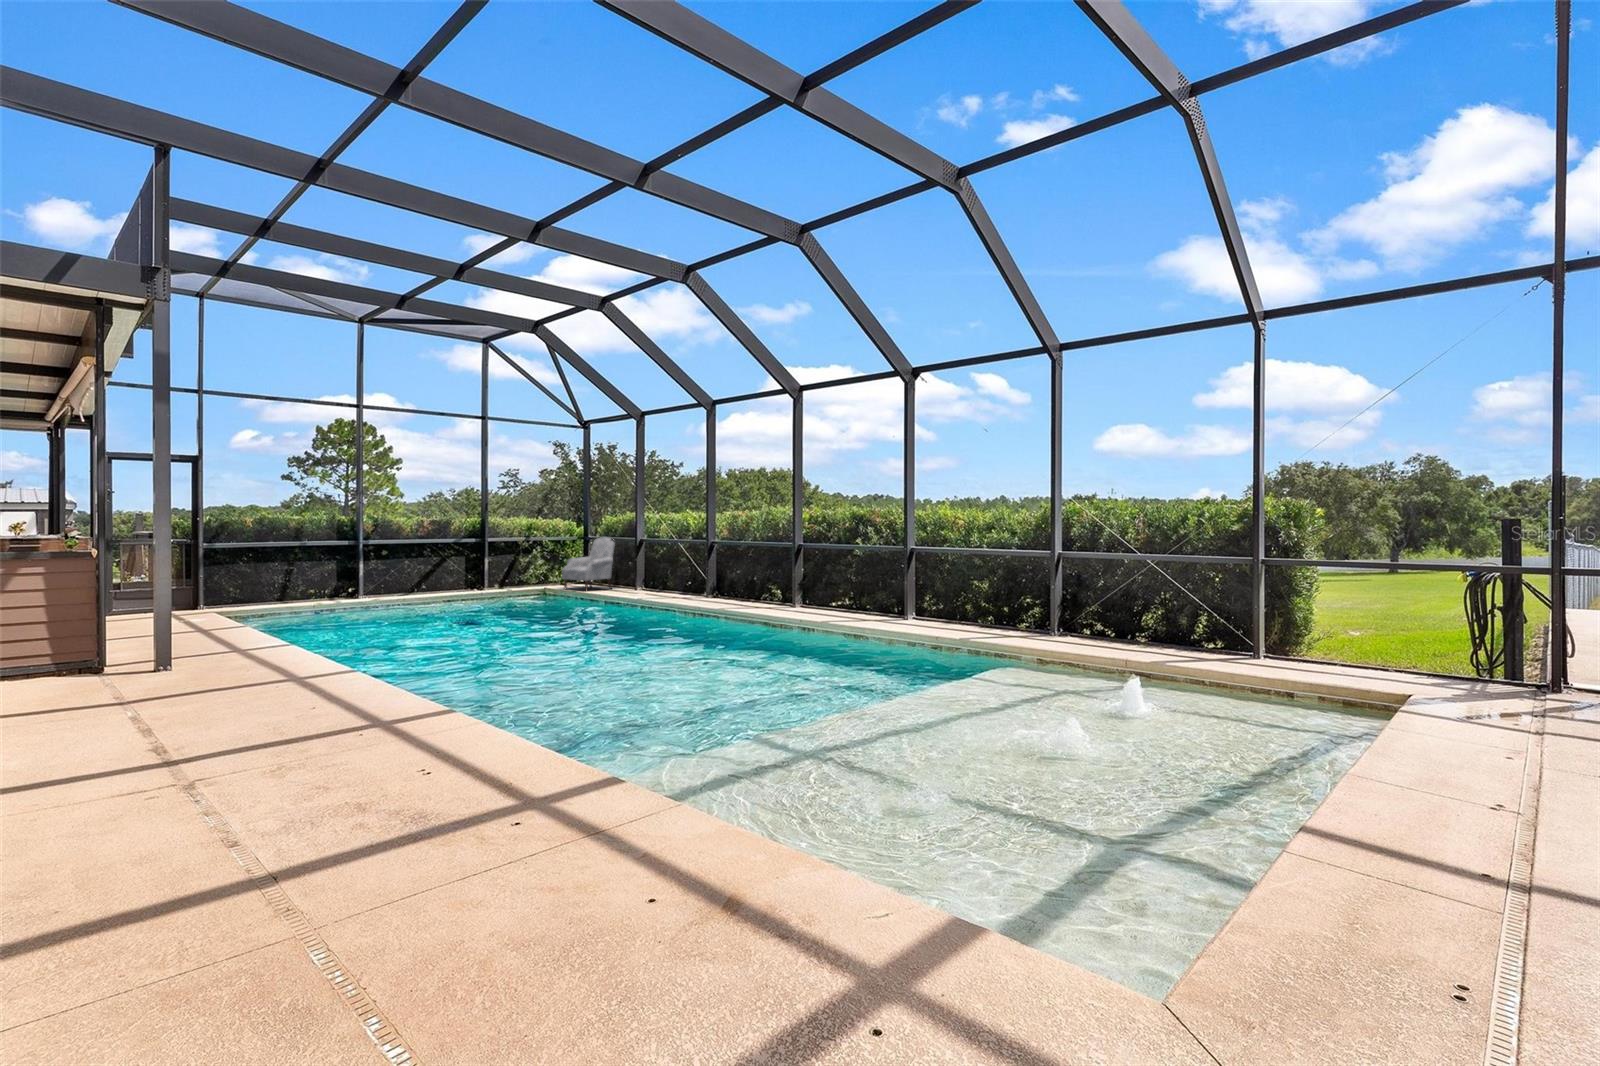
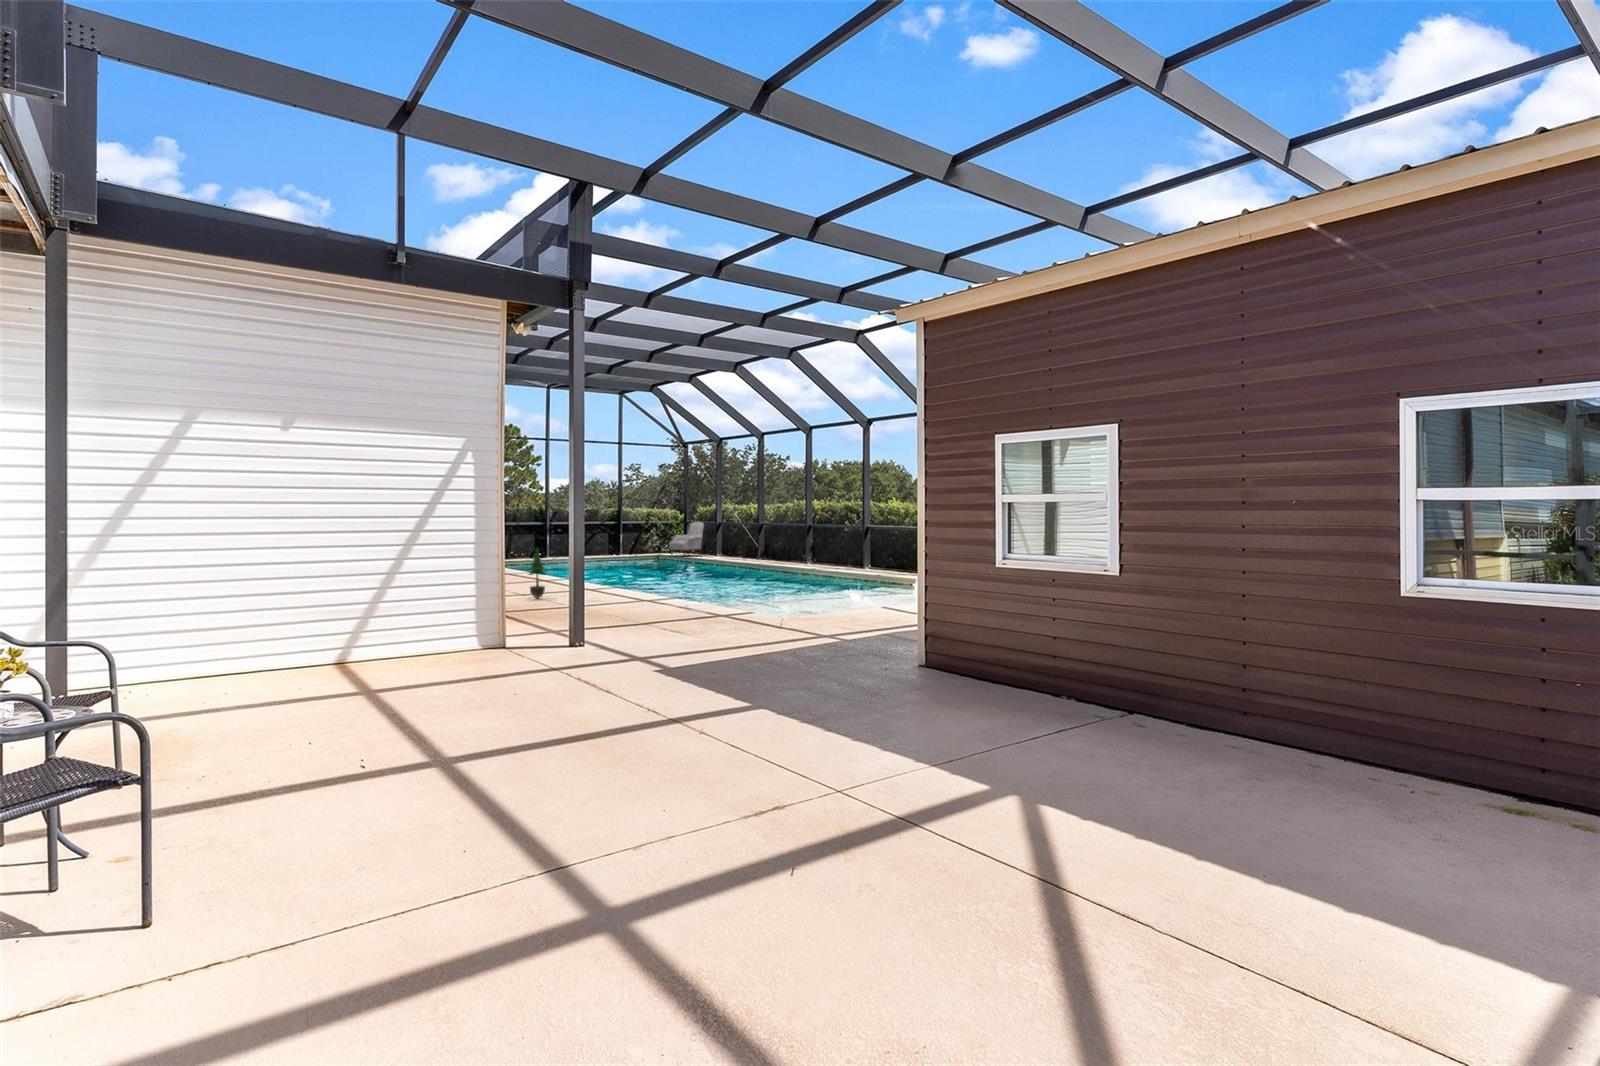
potted tree: none [108,668,193,852] -> present [528,549,545,599]

